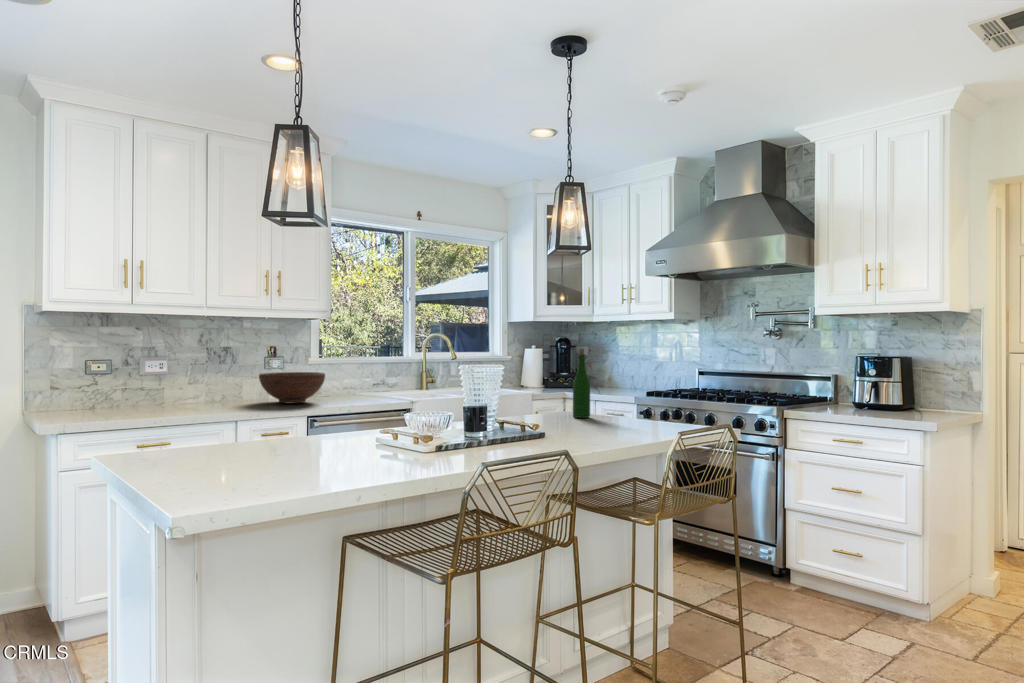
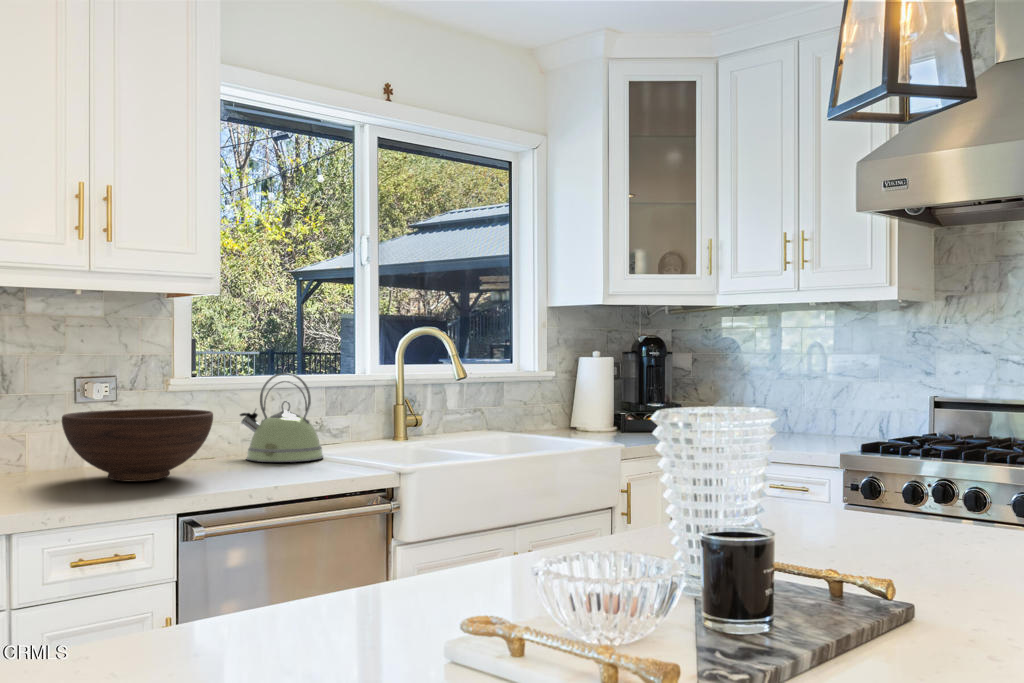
wine bottle: present [573,348,590,418] -> none [853,356,897,528]
kettle: none [341,356,380,398] -> present [240,373,323,462]

